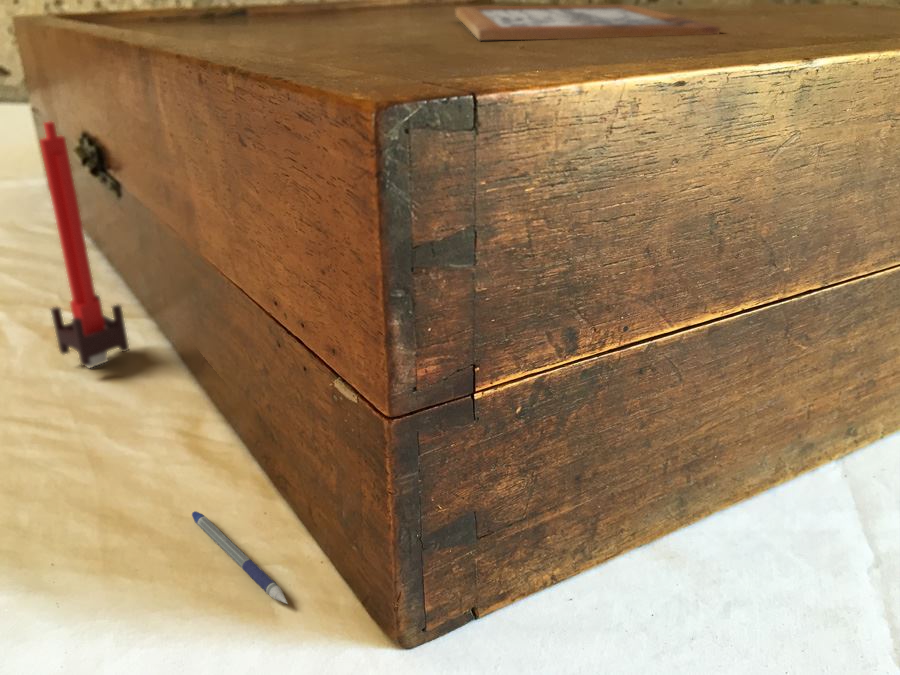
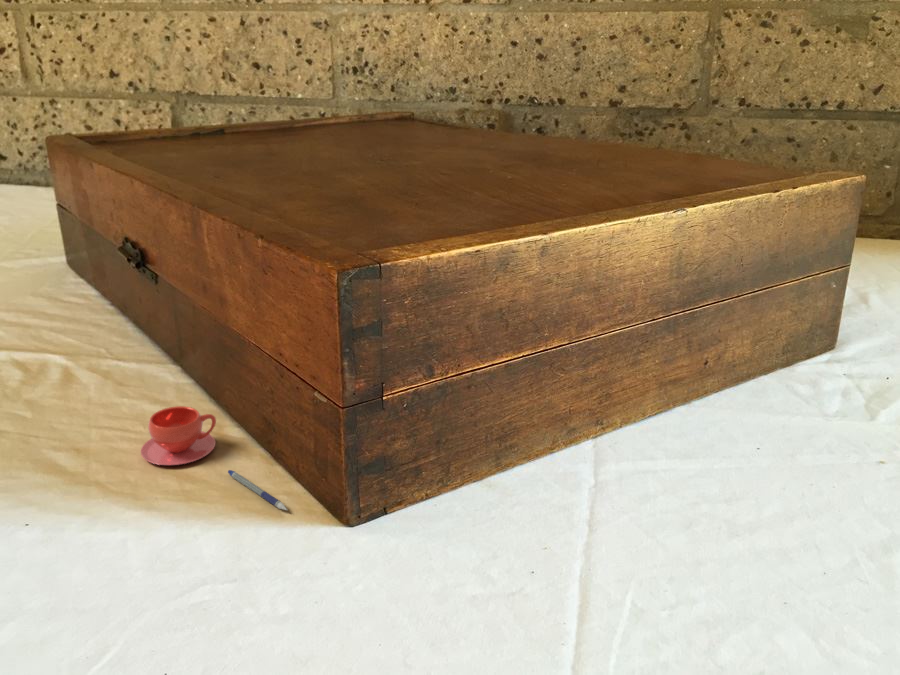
picture frame: present [456,5,720,40] -> none [376,166,521,206]
candle: present [40,122,129,368] -> none [120,244,169,394]
teacup: none [52,393,182,499] -> present [141,406,216,465]

